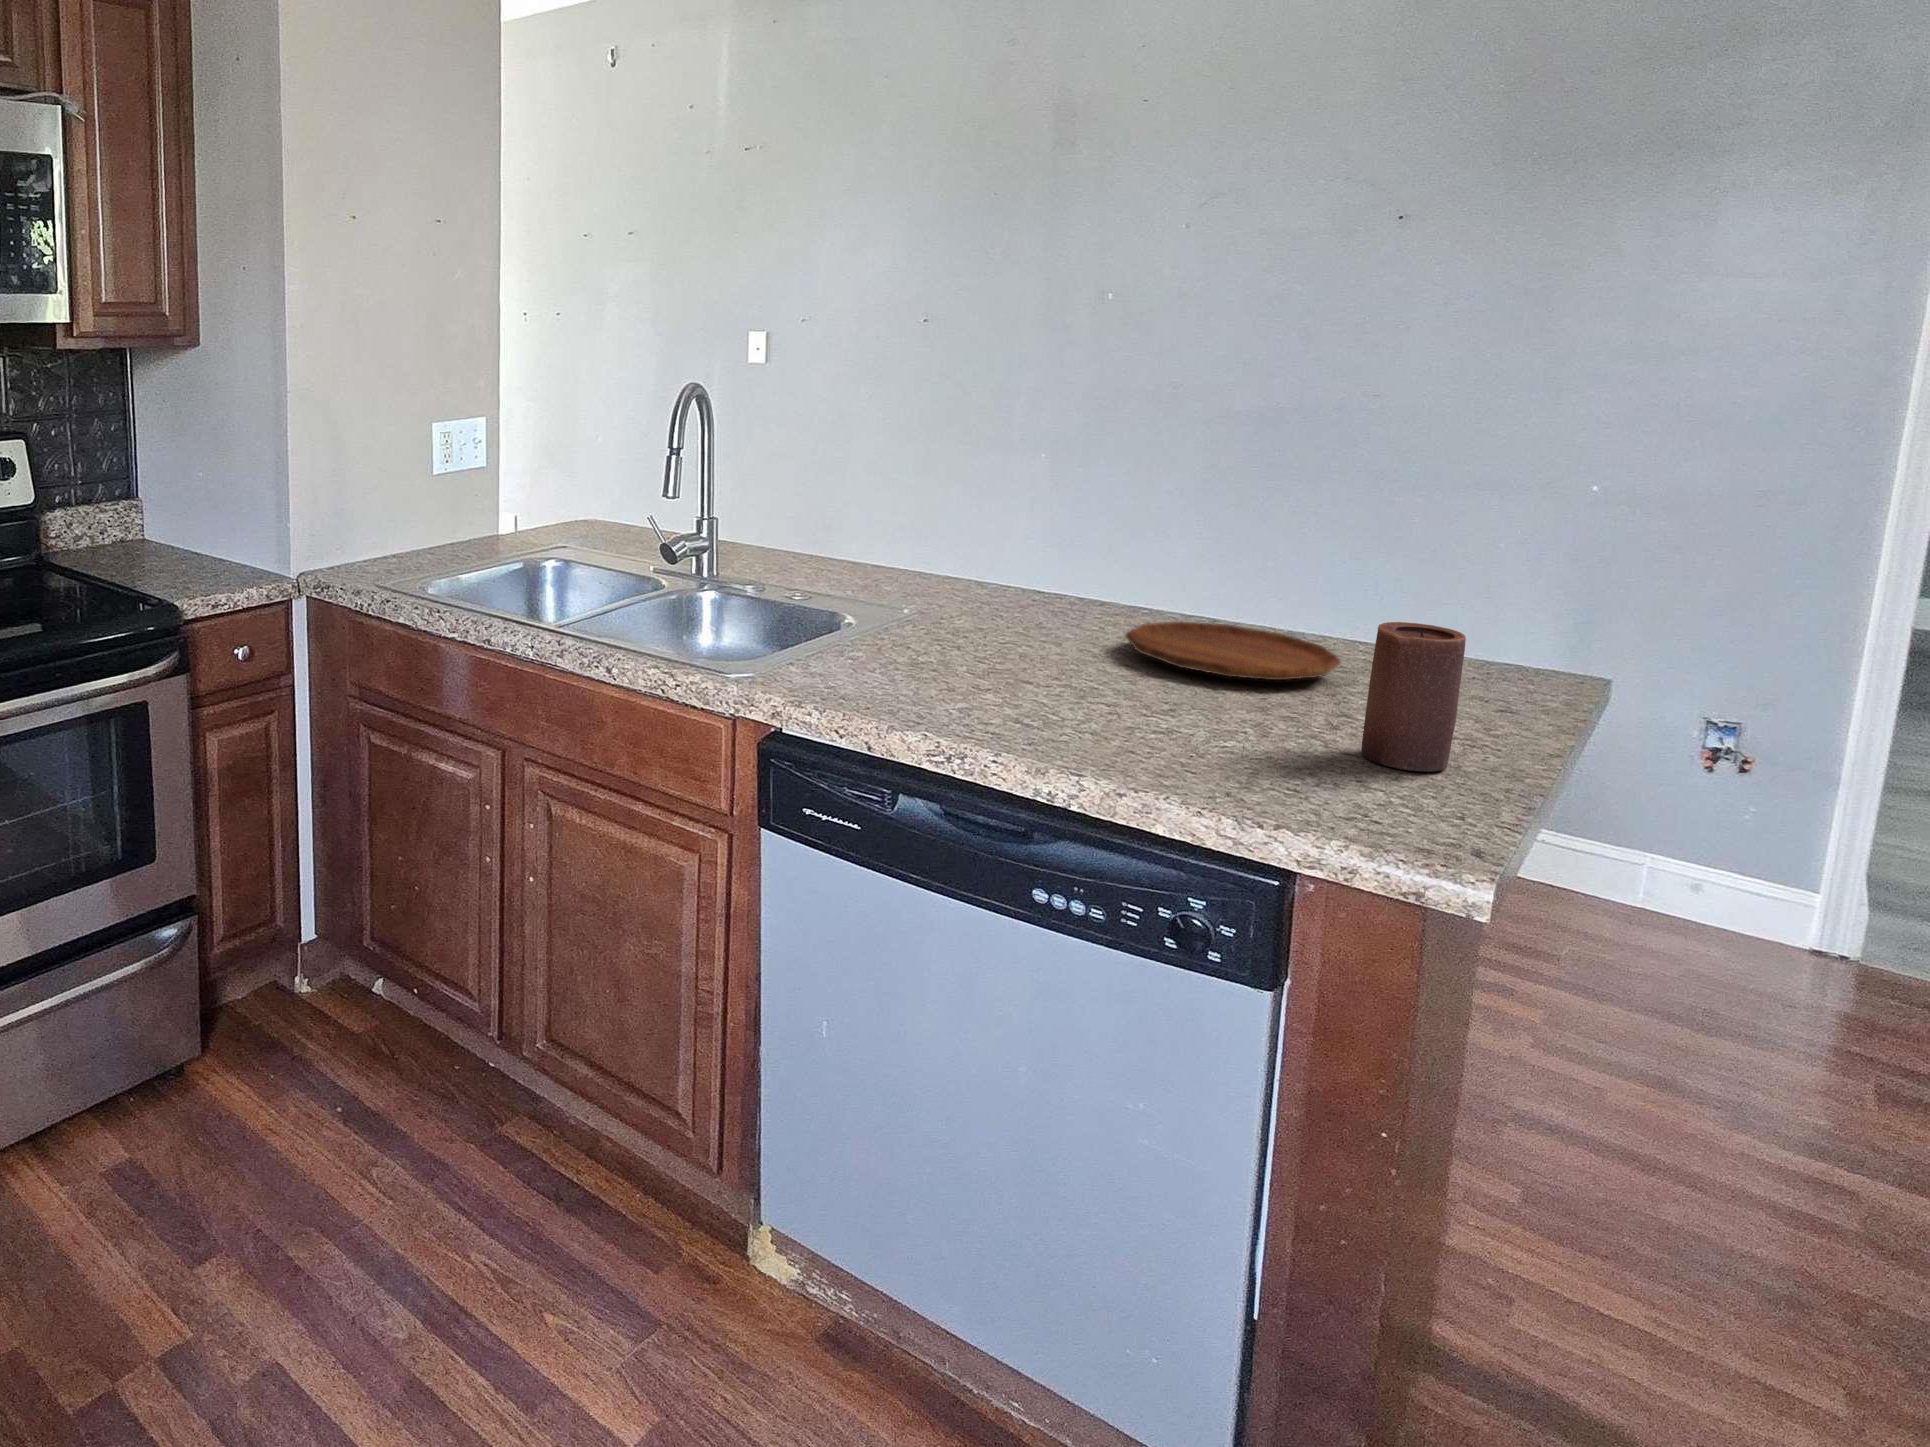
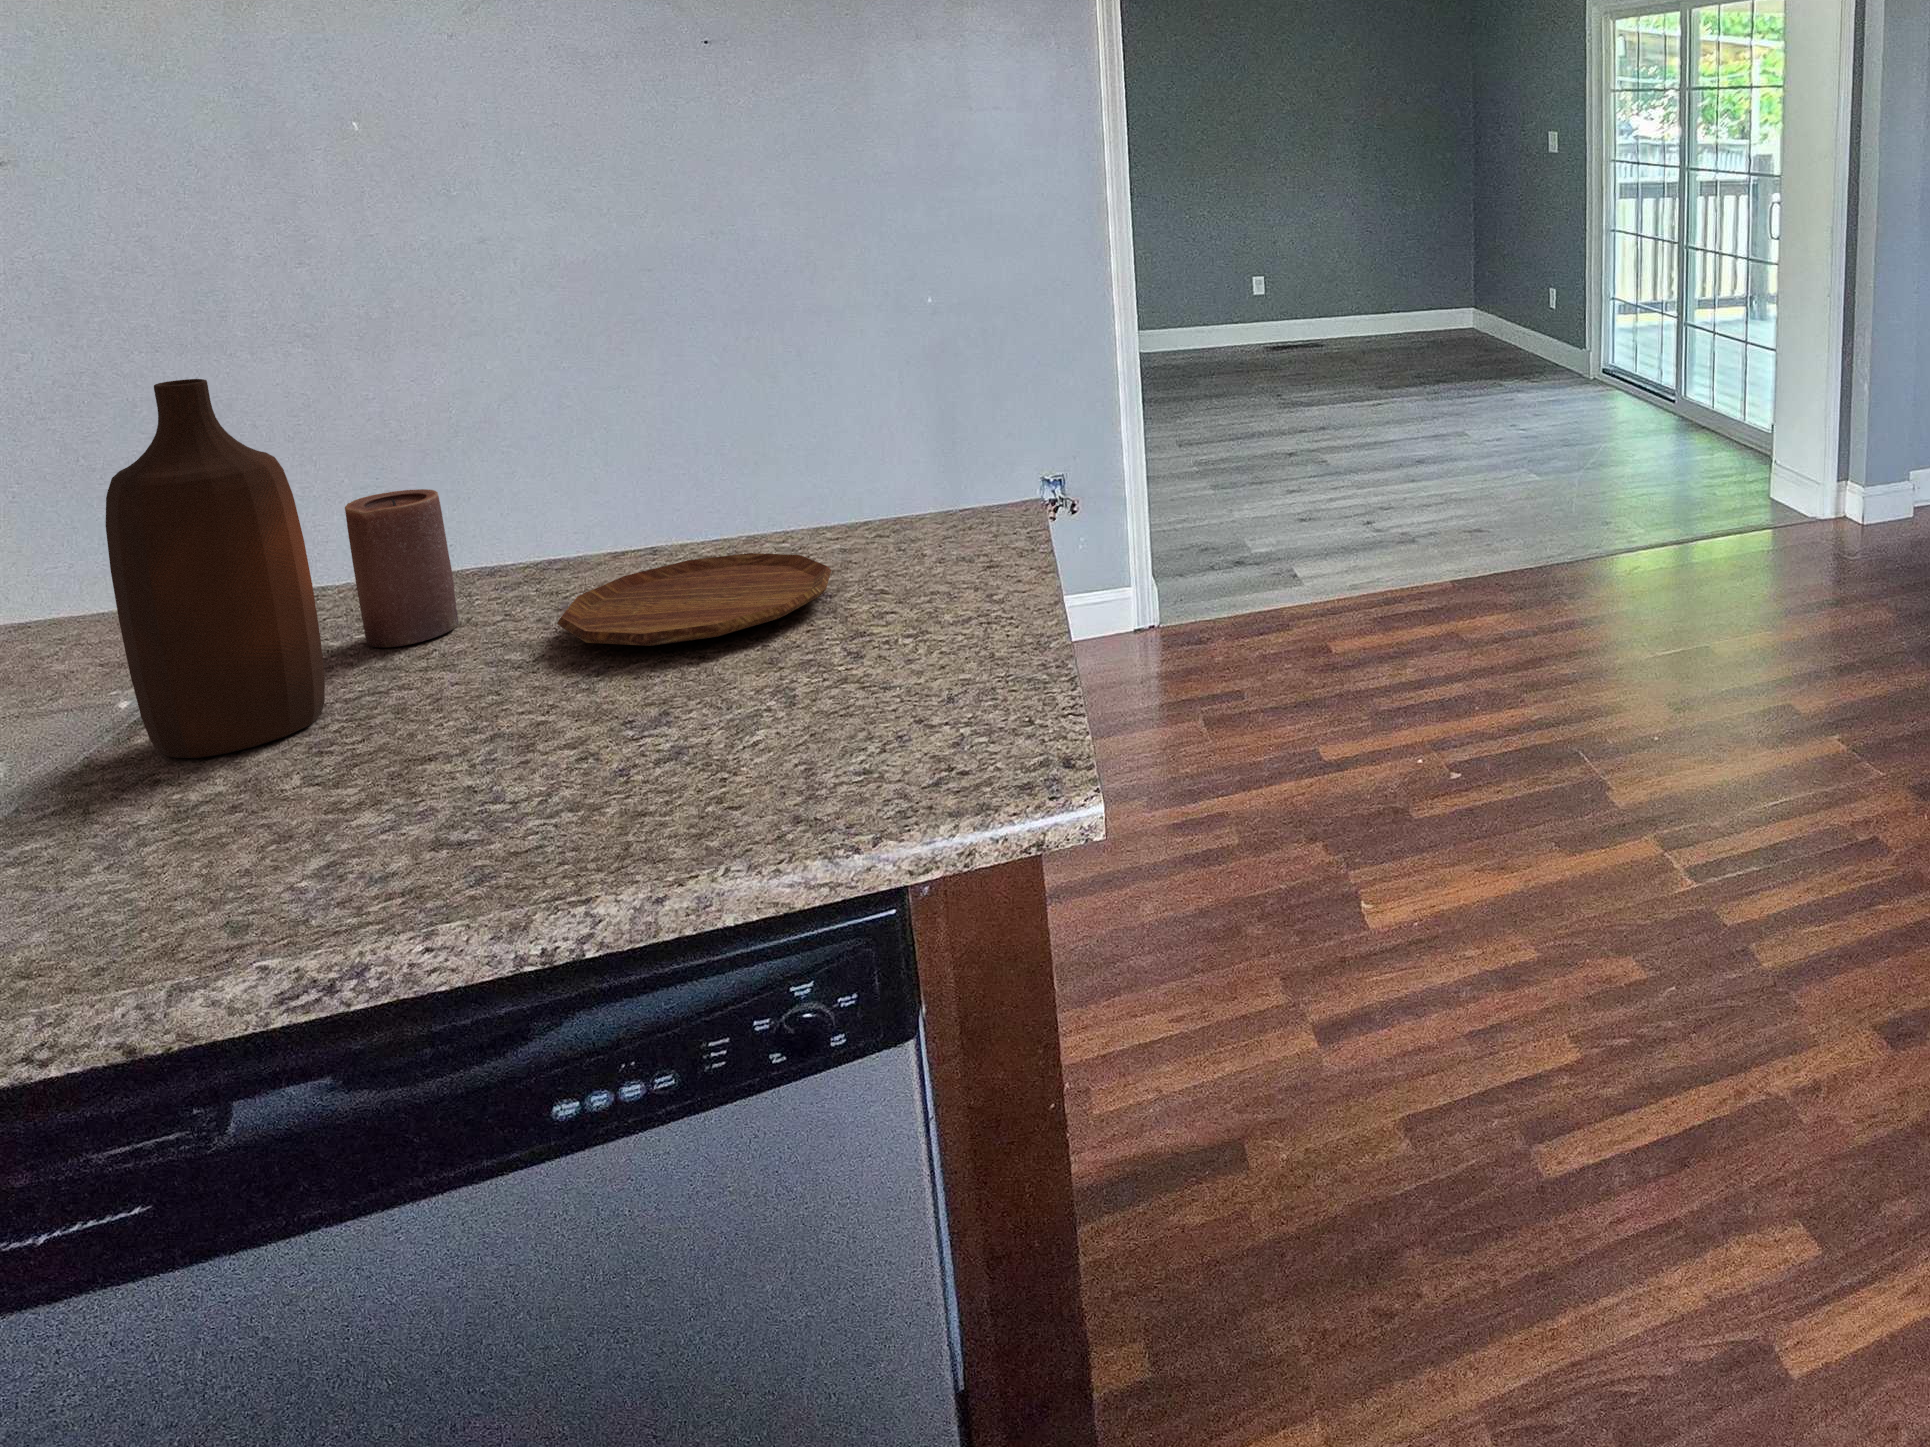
bottle: none [908,431,999,647] -> present [106,379,325,758]
candle: present [1361,622,1466,772] -> present [345,489,459,647]

